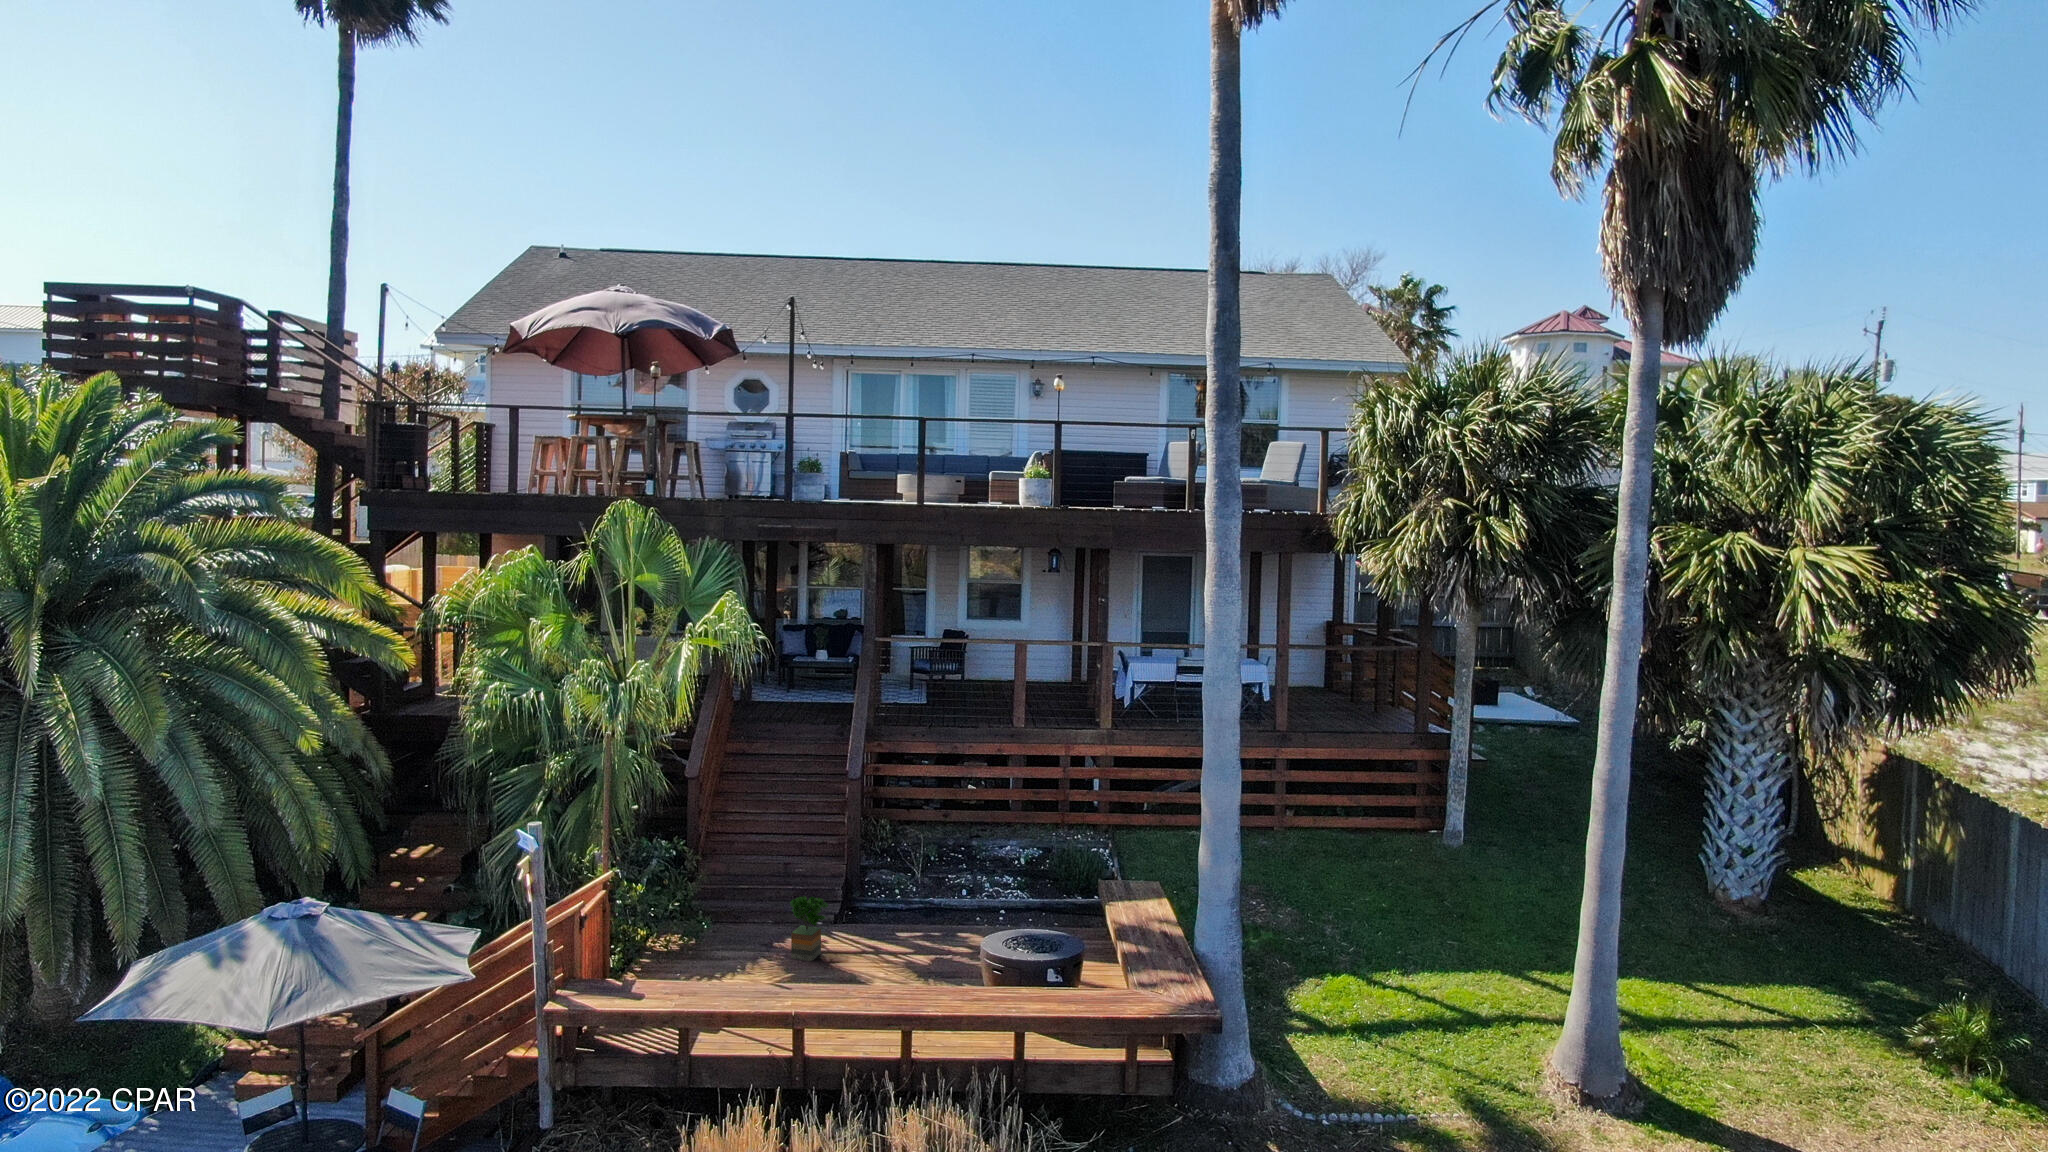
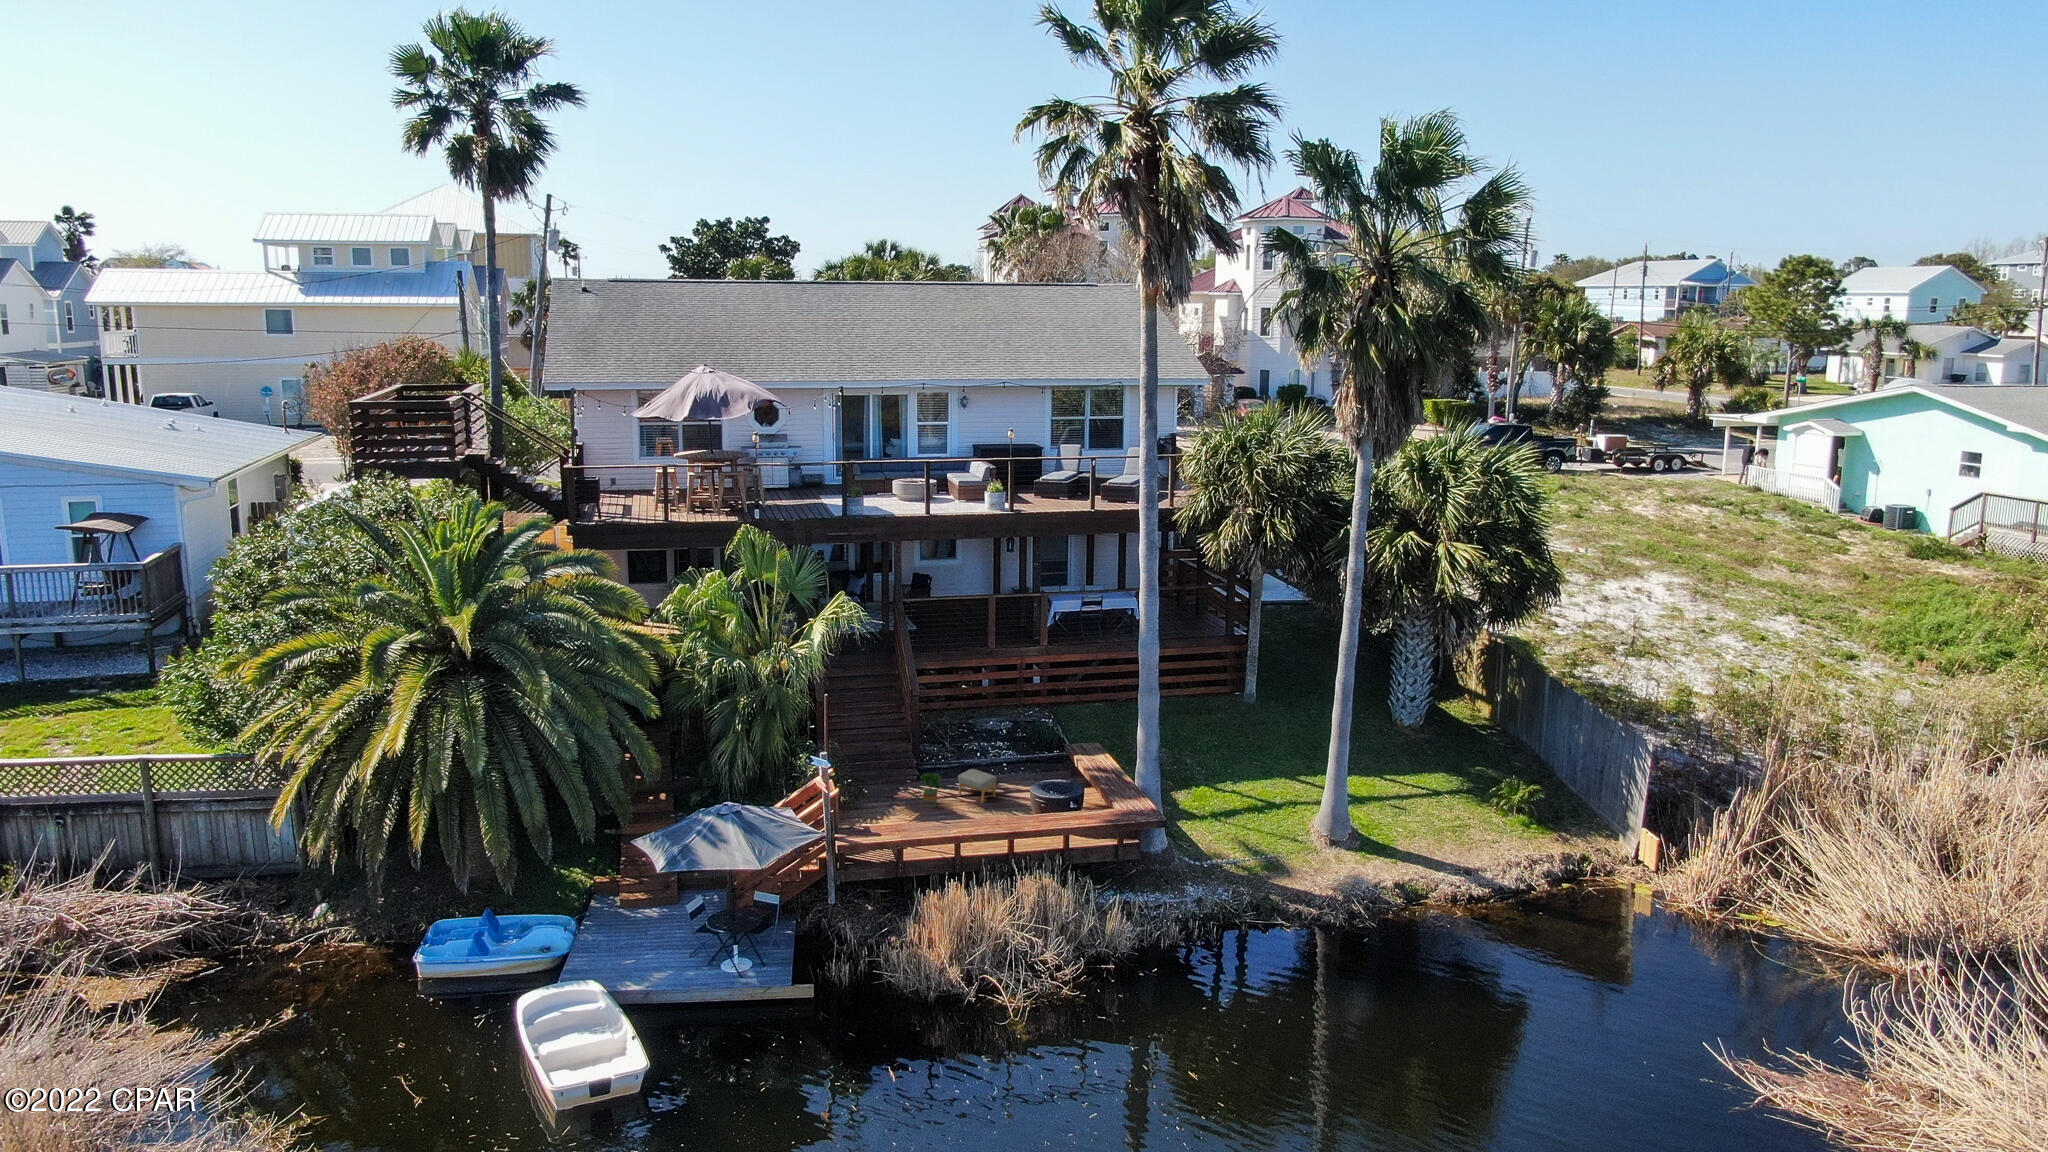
footstool: none [867,899,933,962] -> present [958,769,996,803]

